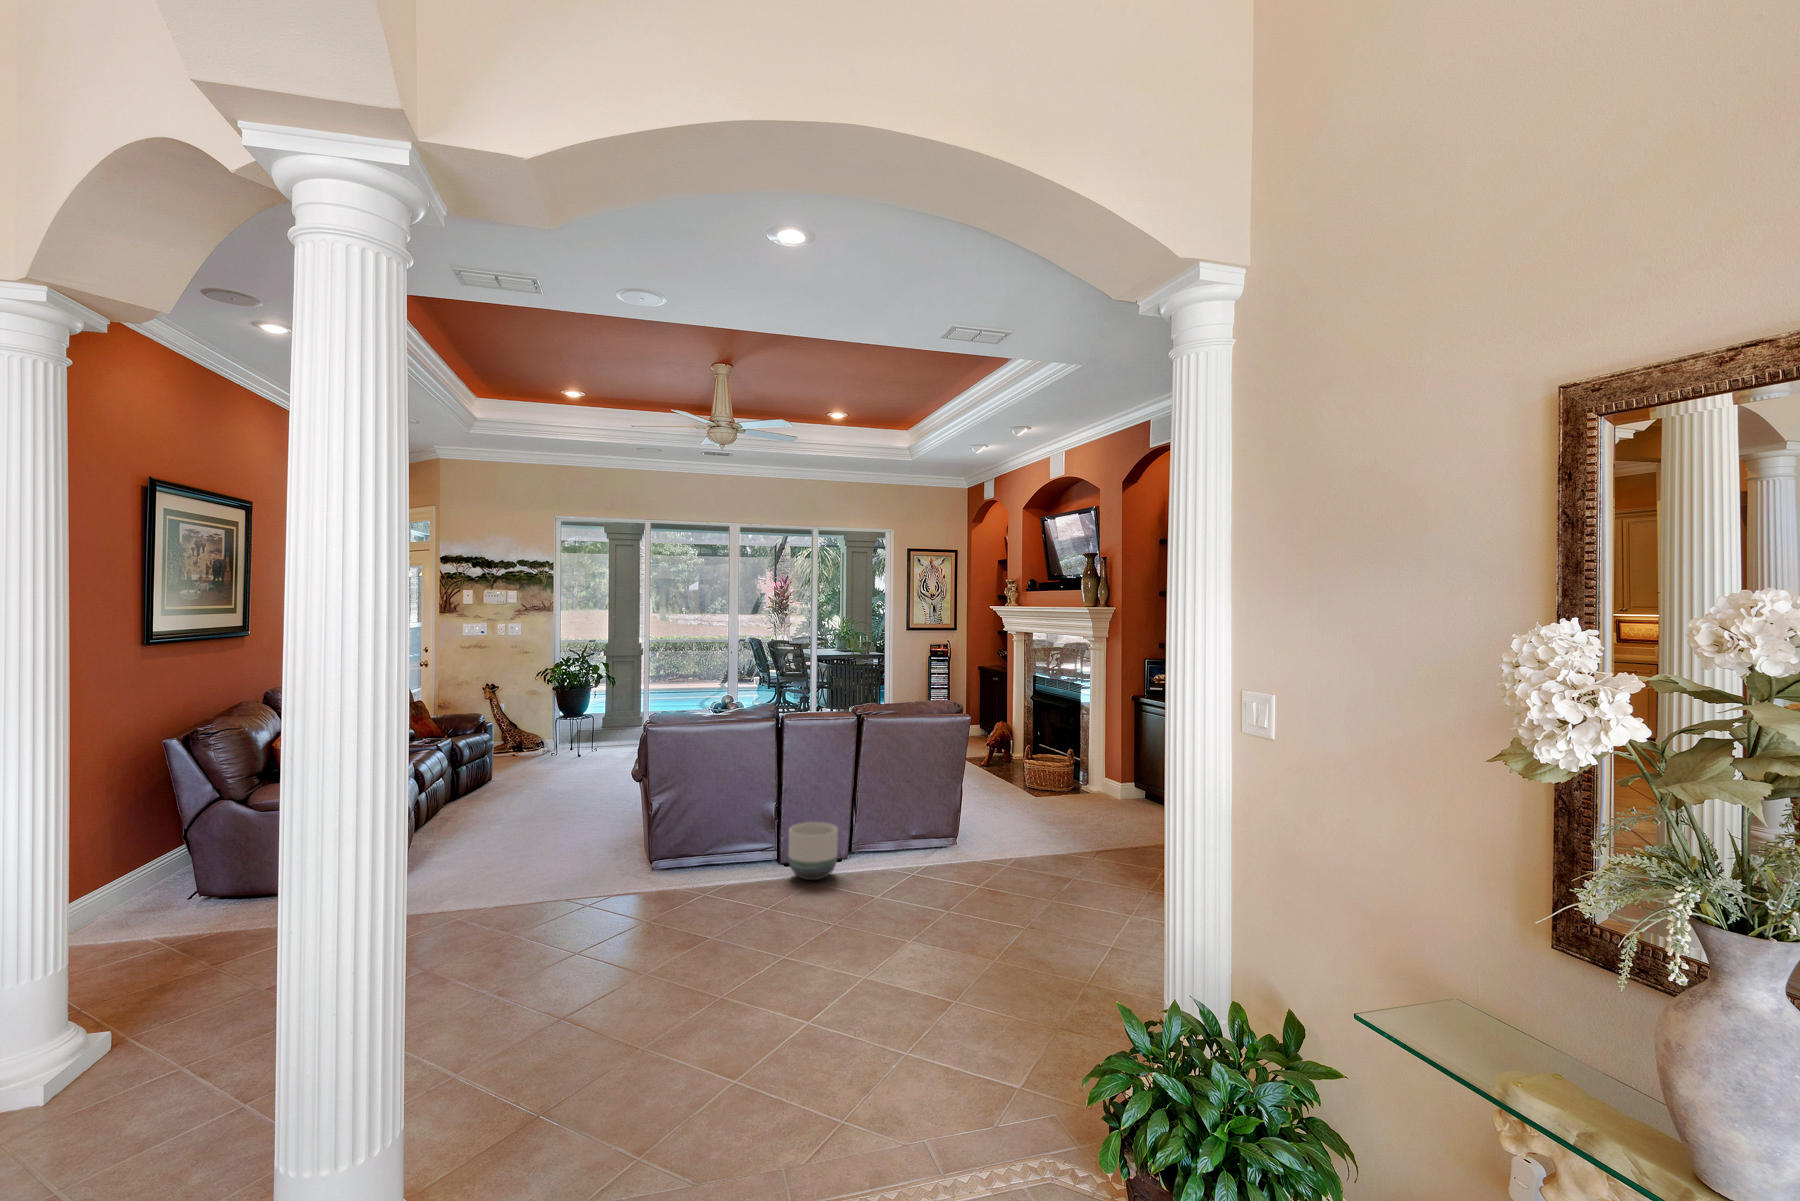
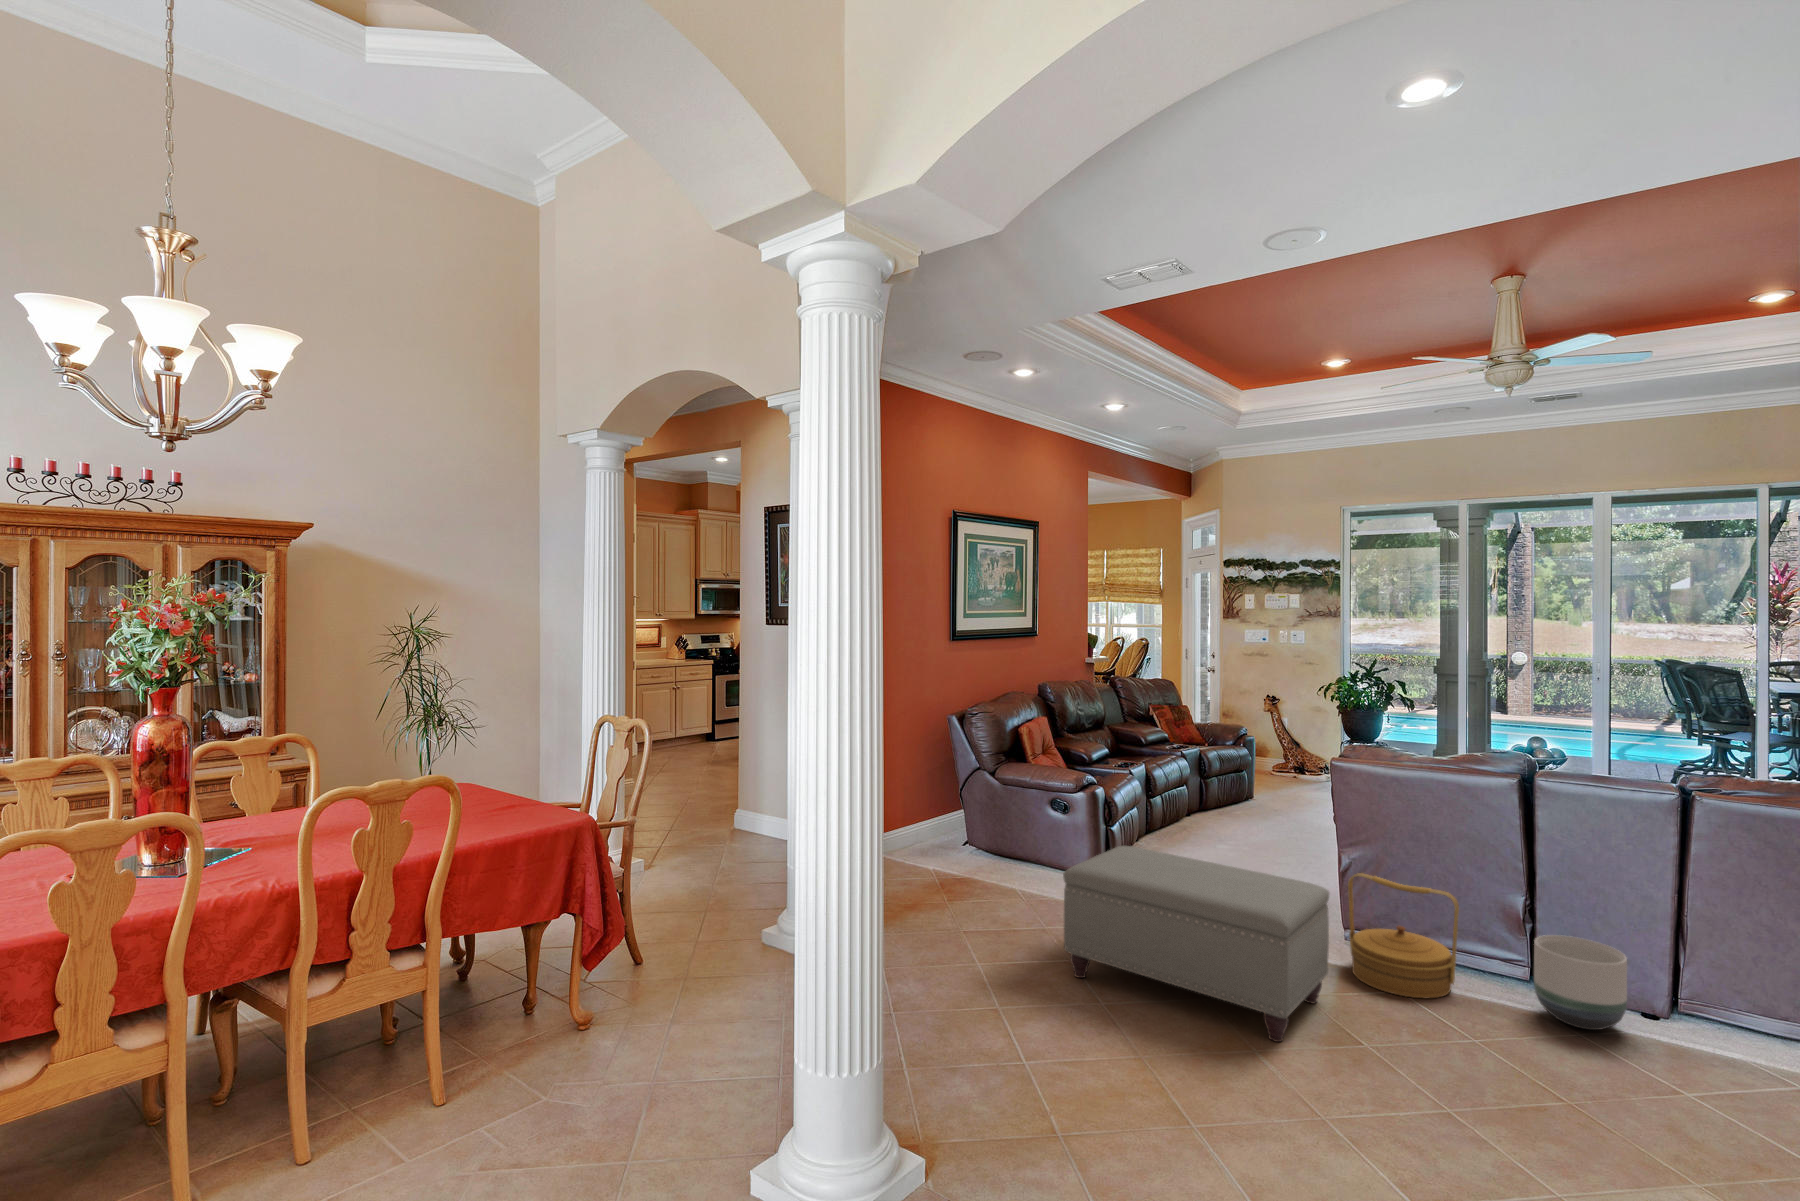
woven basket: none [668,812,745,899] -> present [1348,873,1459,998]
ottoman: none [441,829,676,983] -> present [1063,846,1329,1042]

